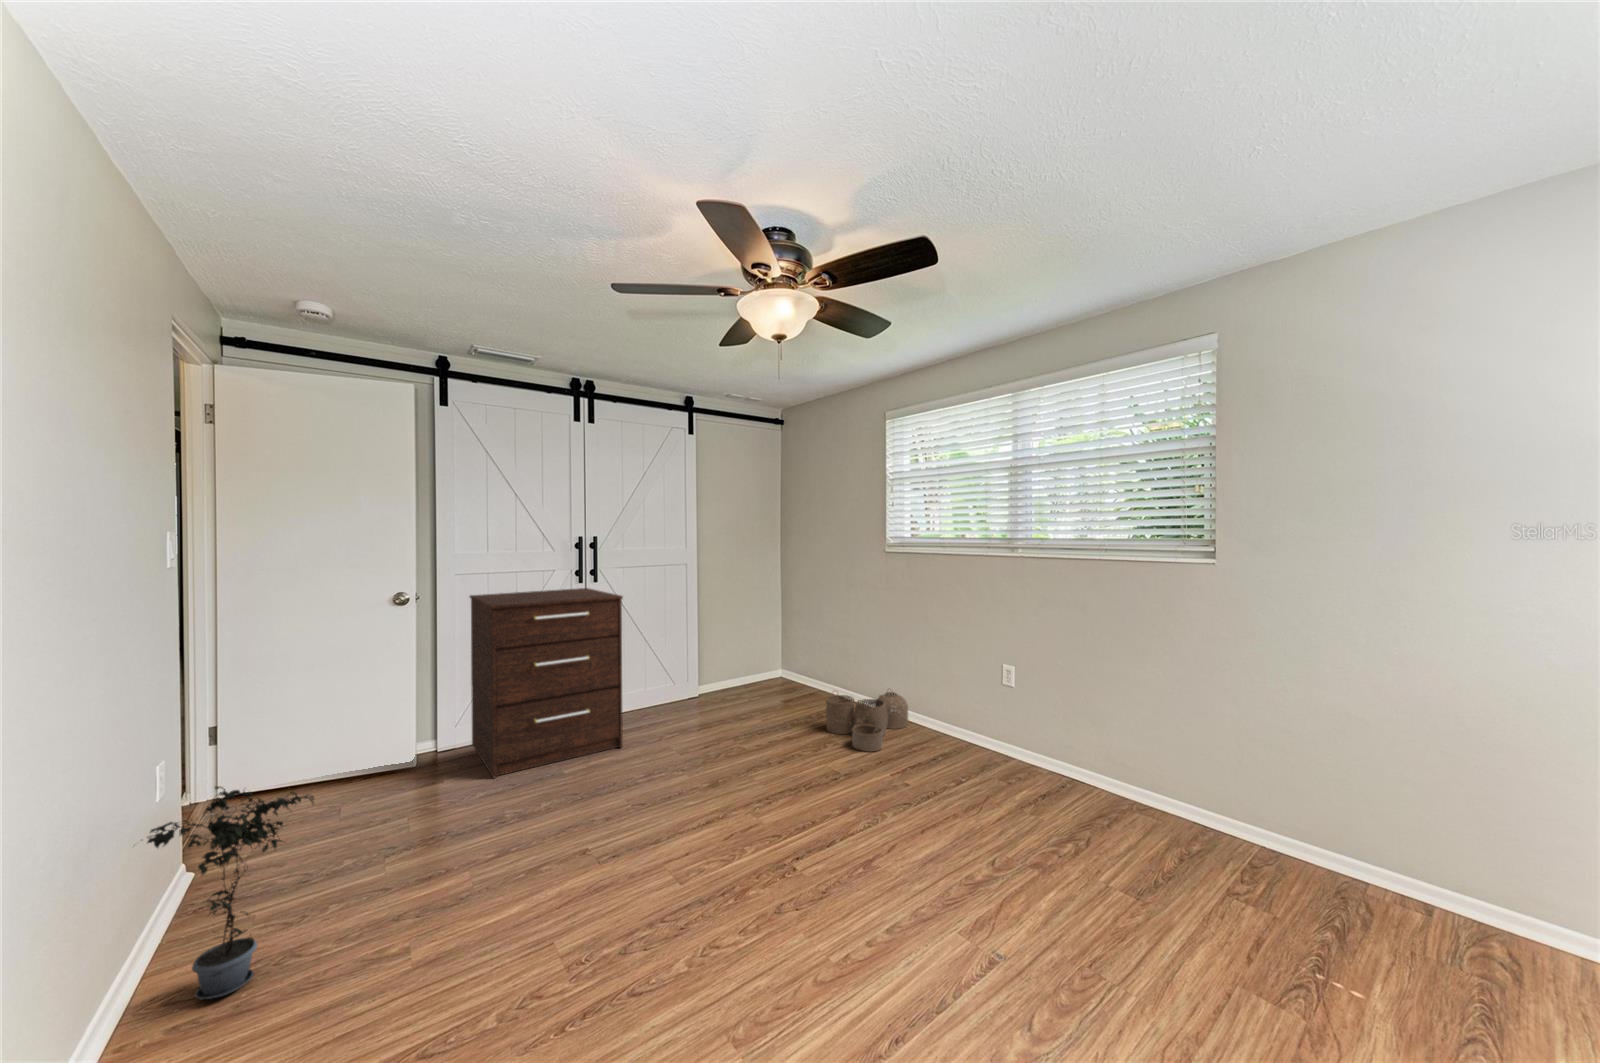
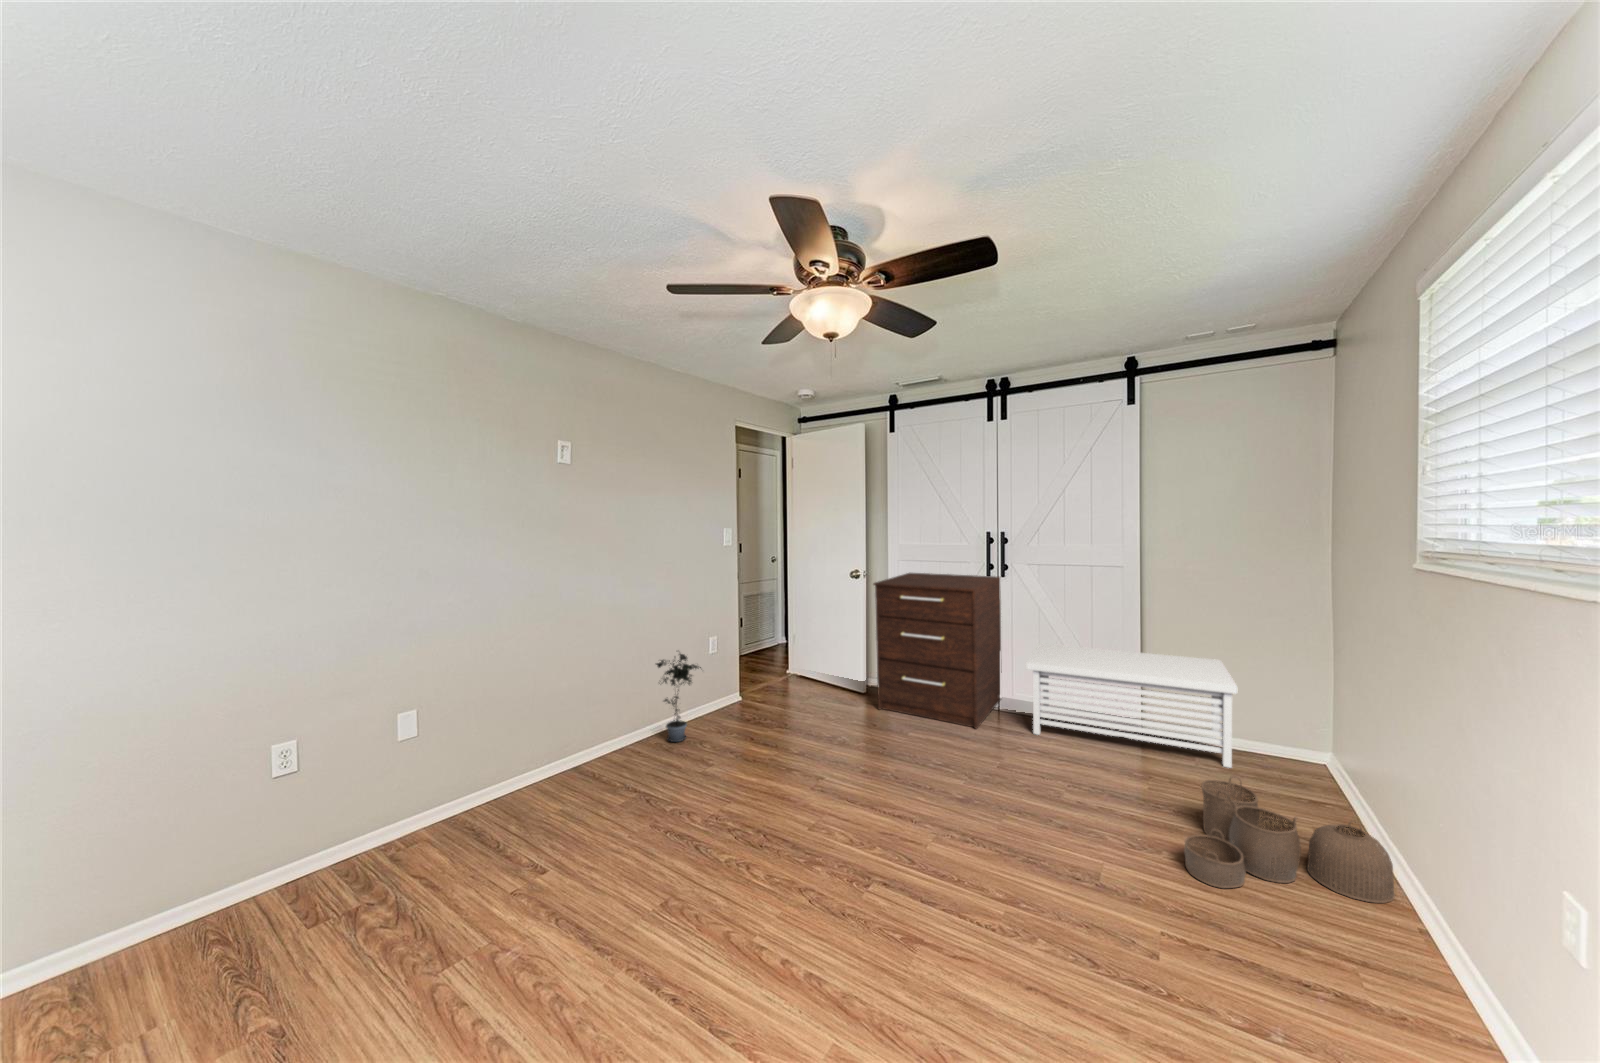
storage bench: none [624,633,785,731] -> present [1026,643,1237,768]

